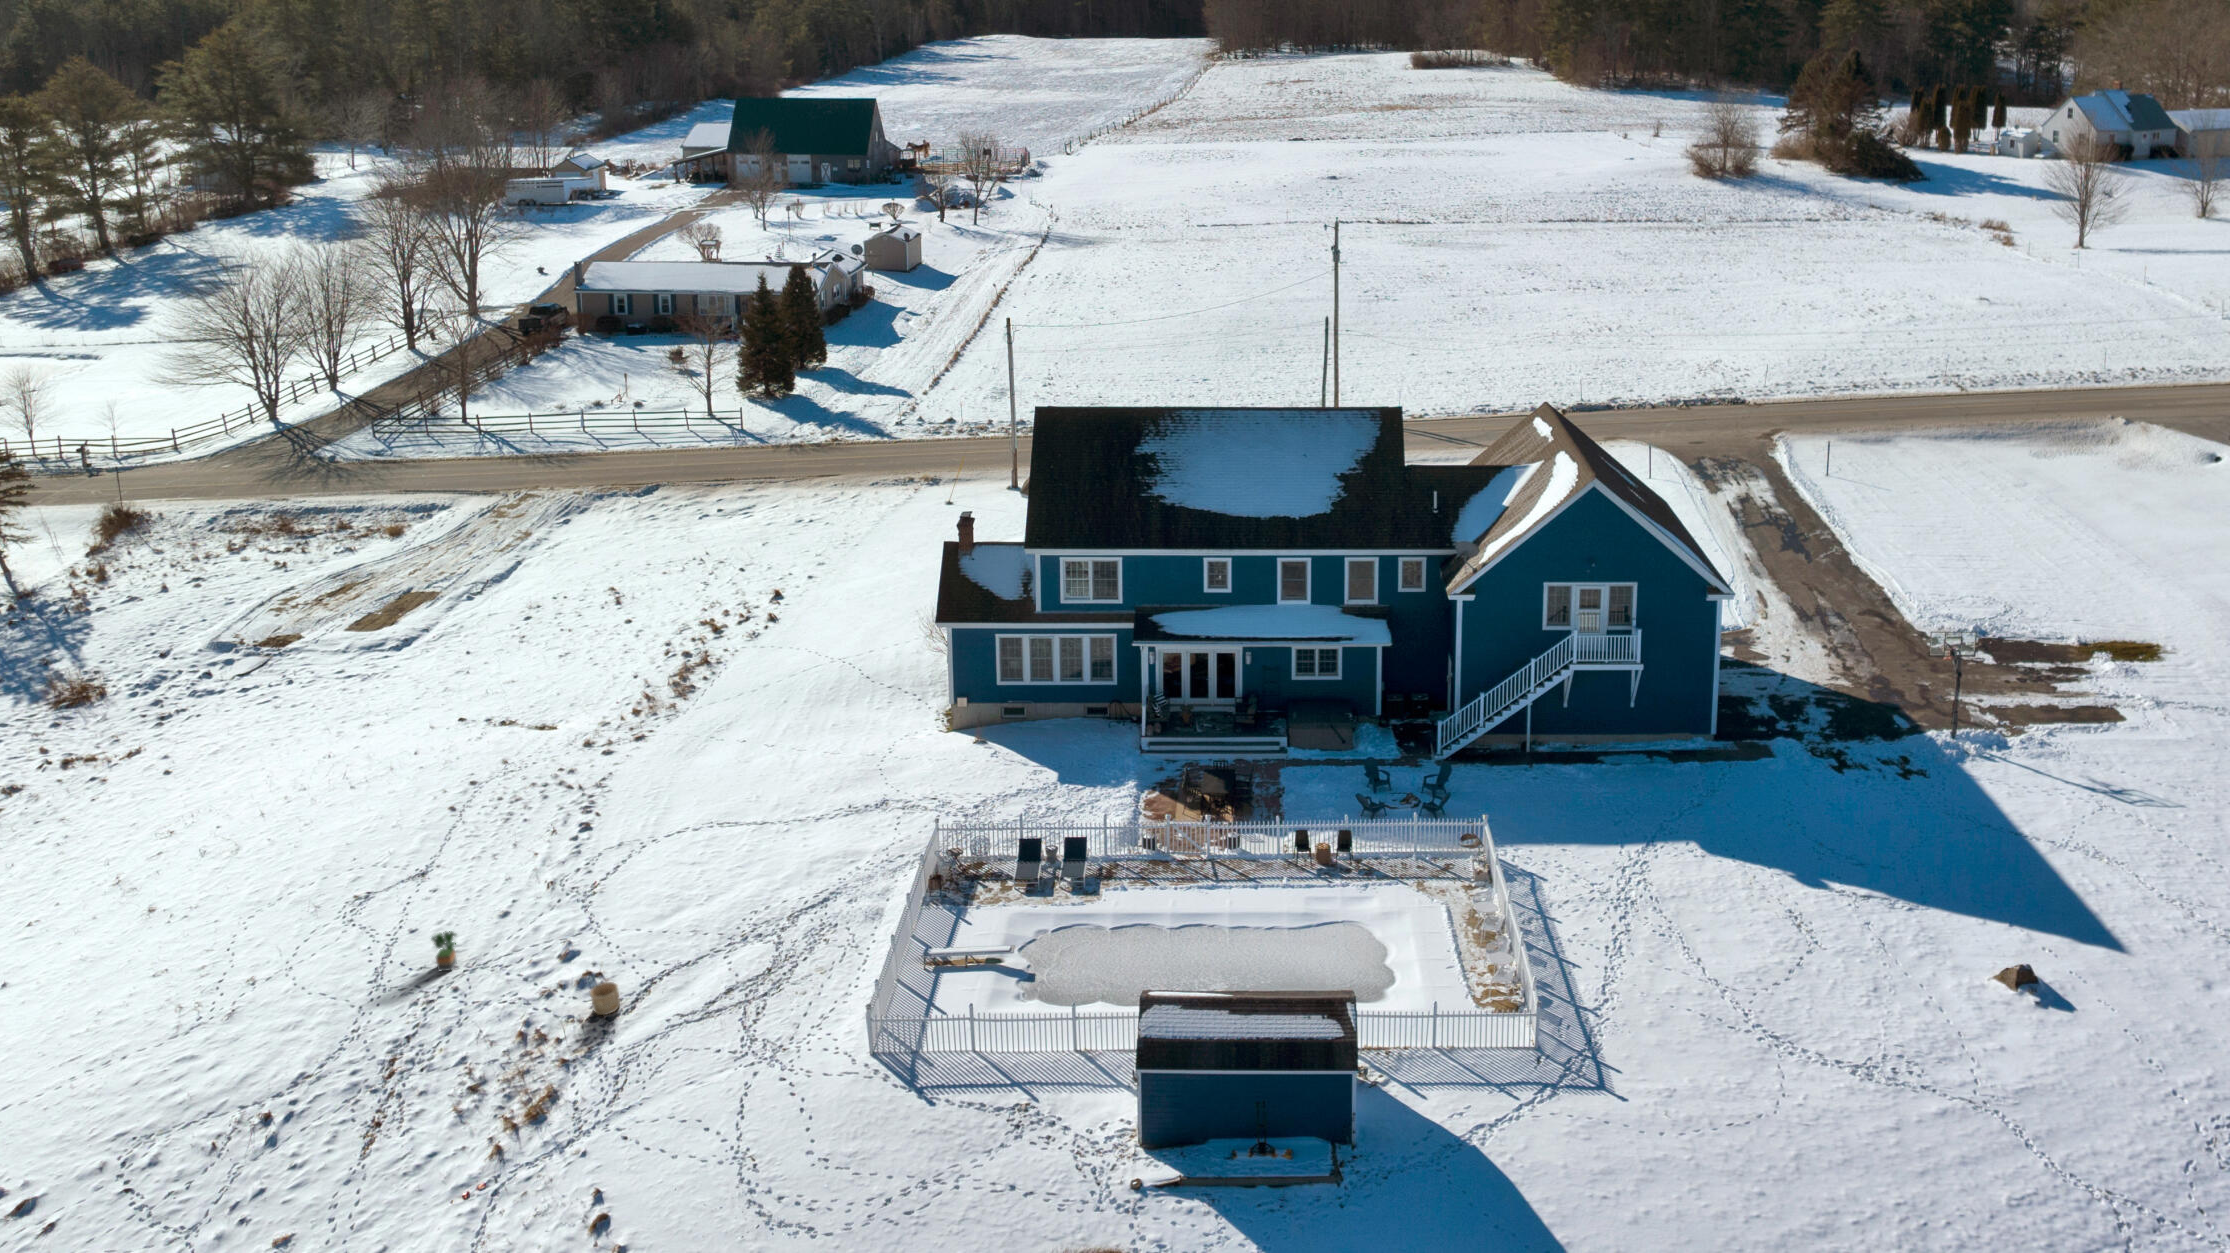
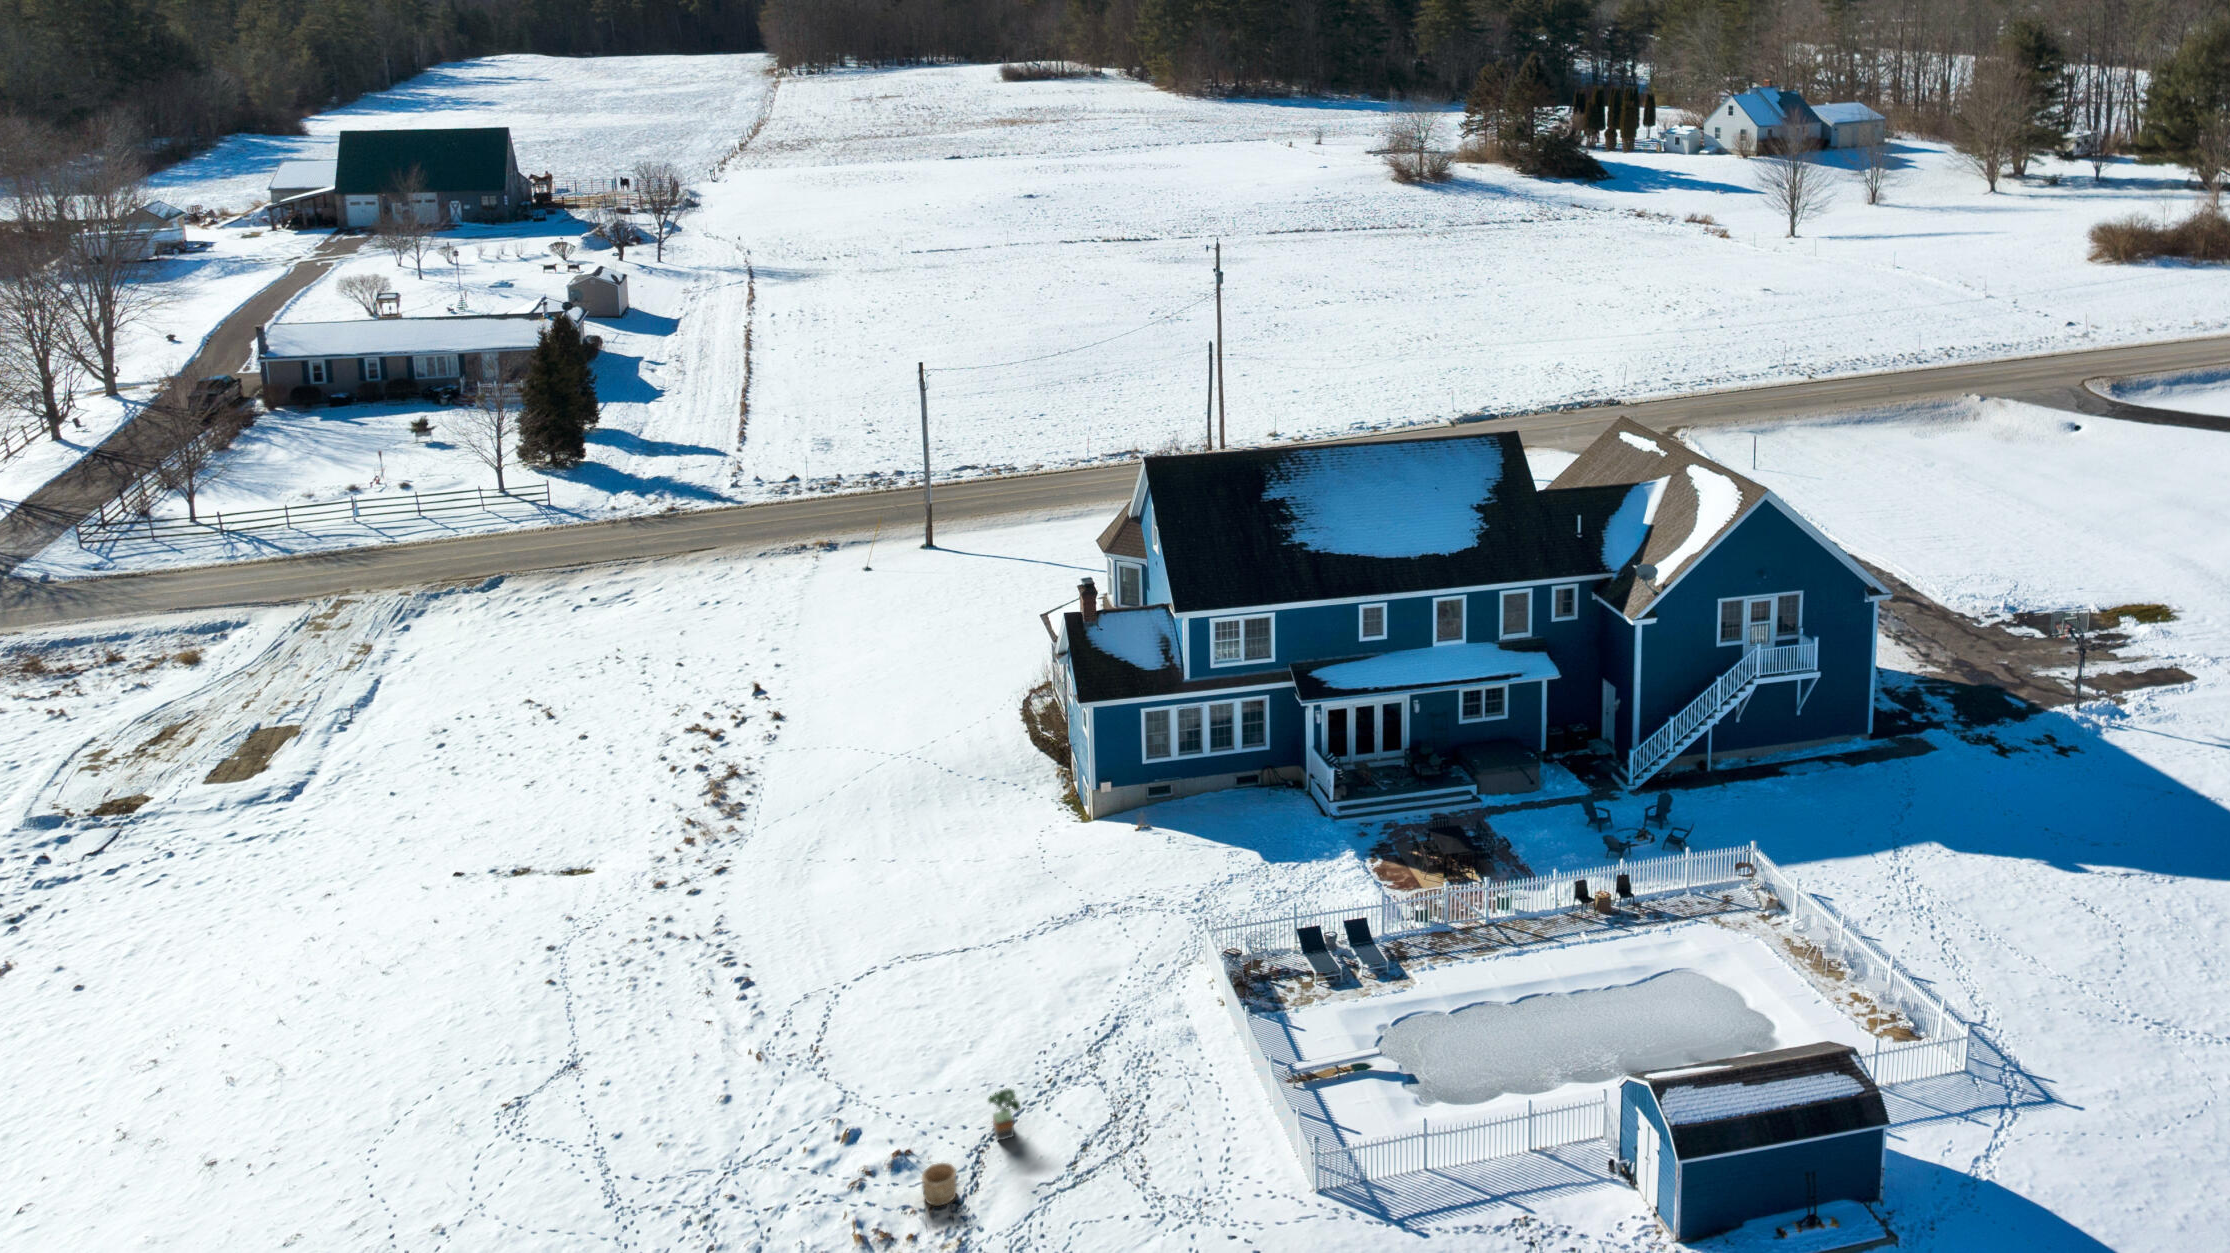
potted tree: present [432,931,457,971] -> present [988,1088,1021,1140]

